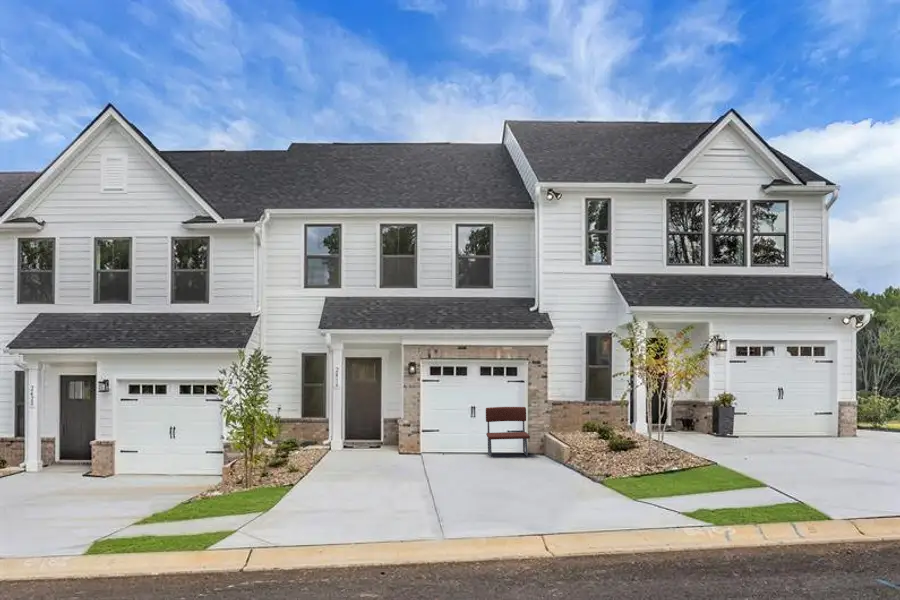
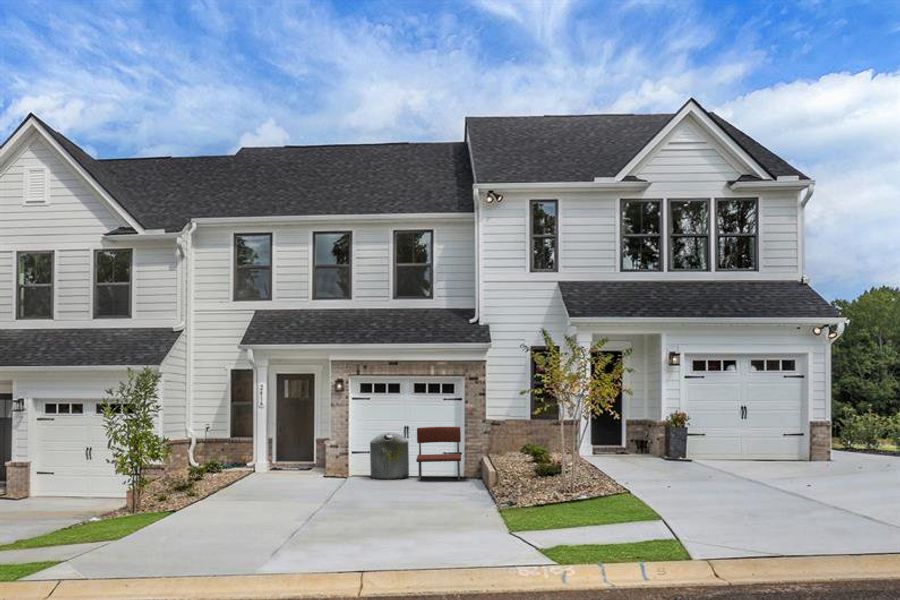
trash can: none [443,412,479,456] -> present [370,432,409,480]

